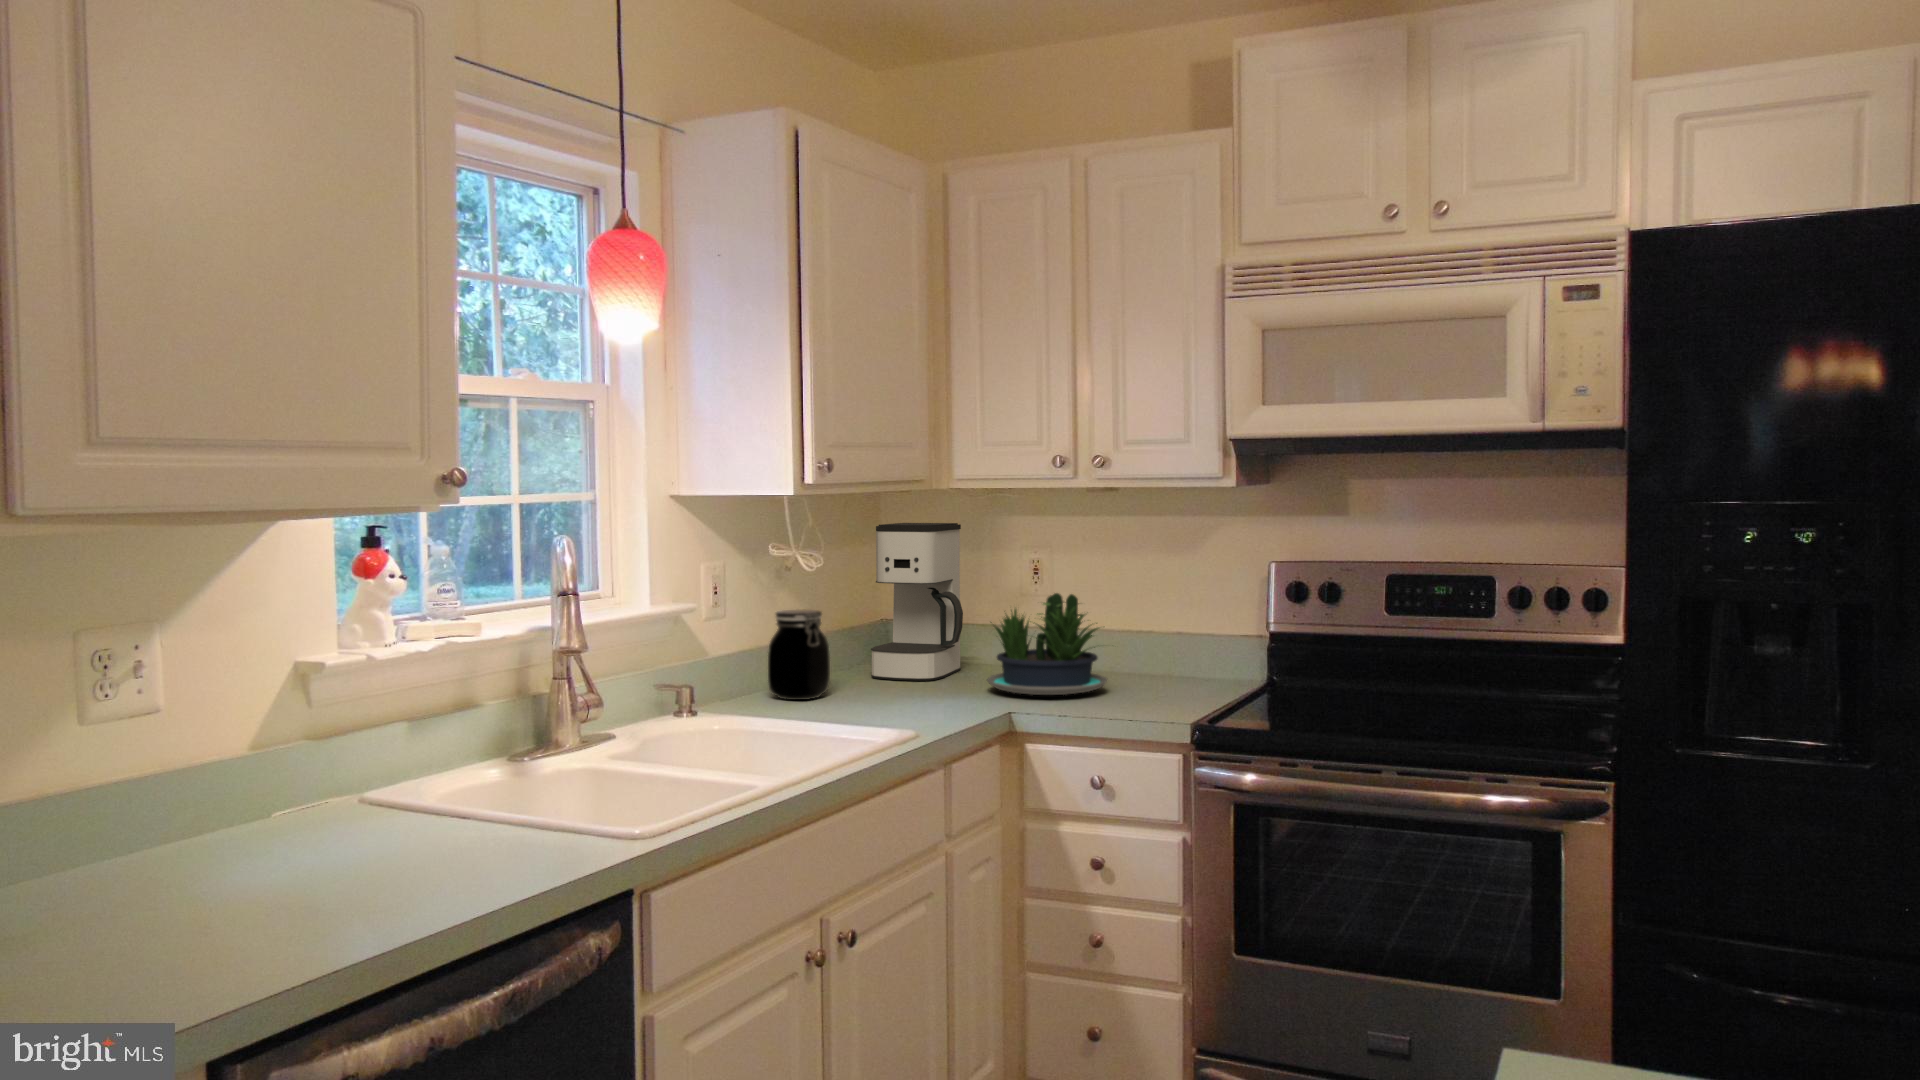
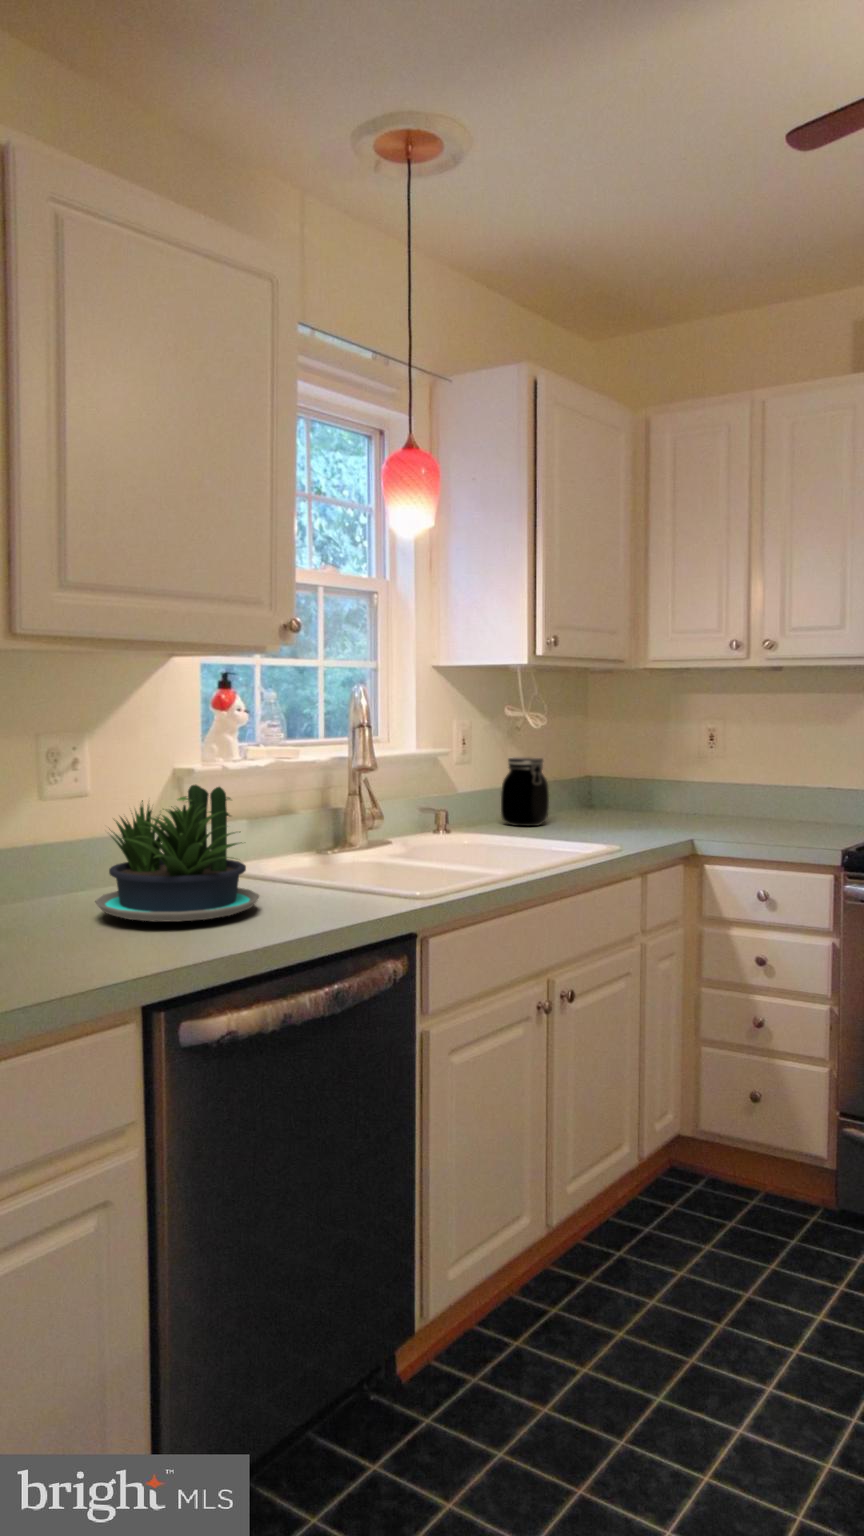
coffee maker: present [871,523,963,681] -> none [579,695,653,818]
potted plant: present [987,593,1107,695] -> present [95,785,259,922]

